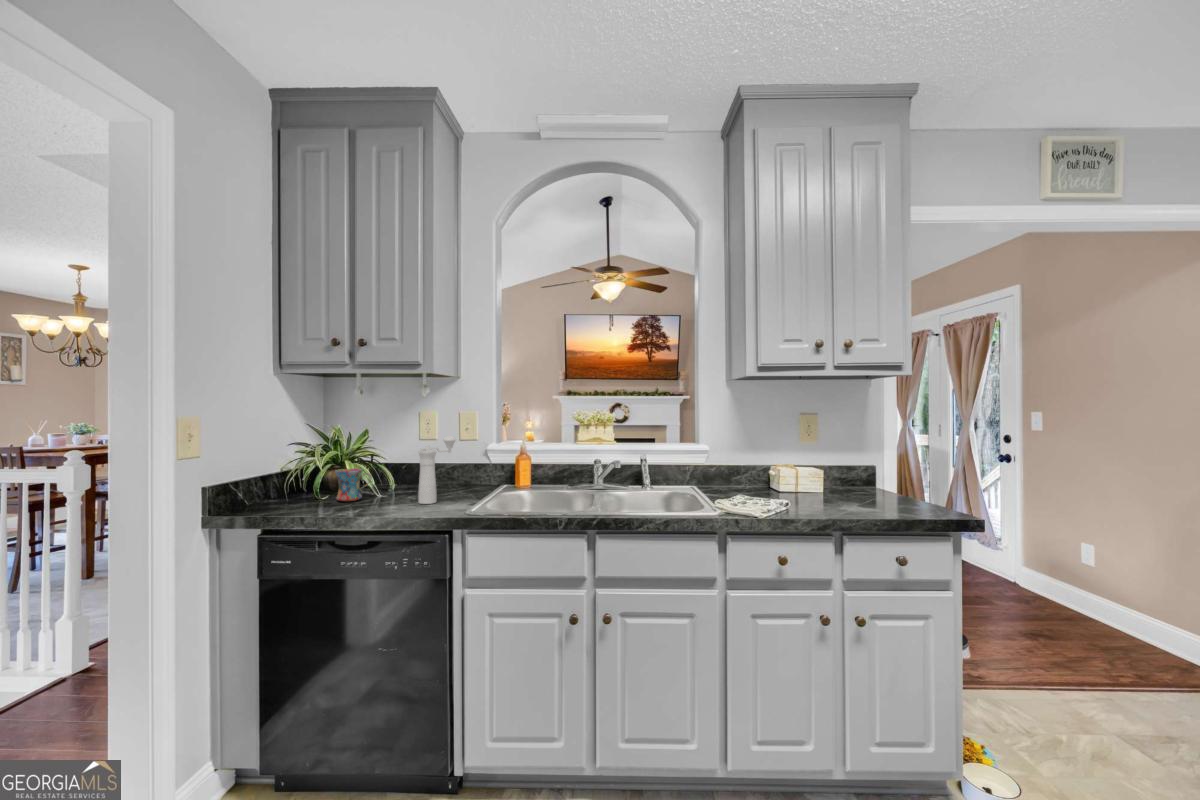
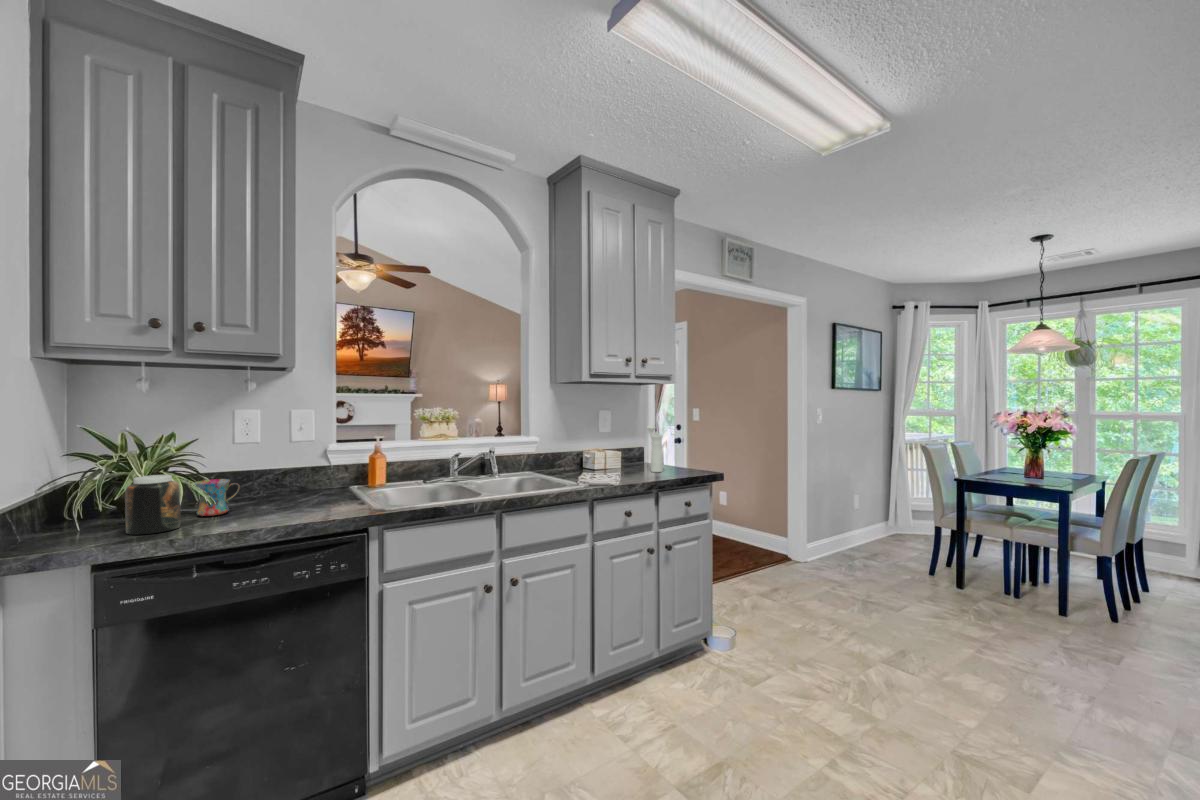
pepper mill: present [418,436,456,504] -> present [647,425,663,472]
jar: none [270,460,310,511] -> present [125,475,180,534]

